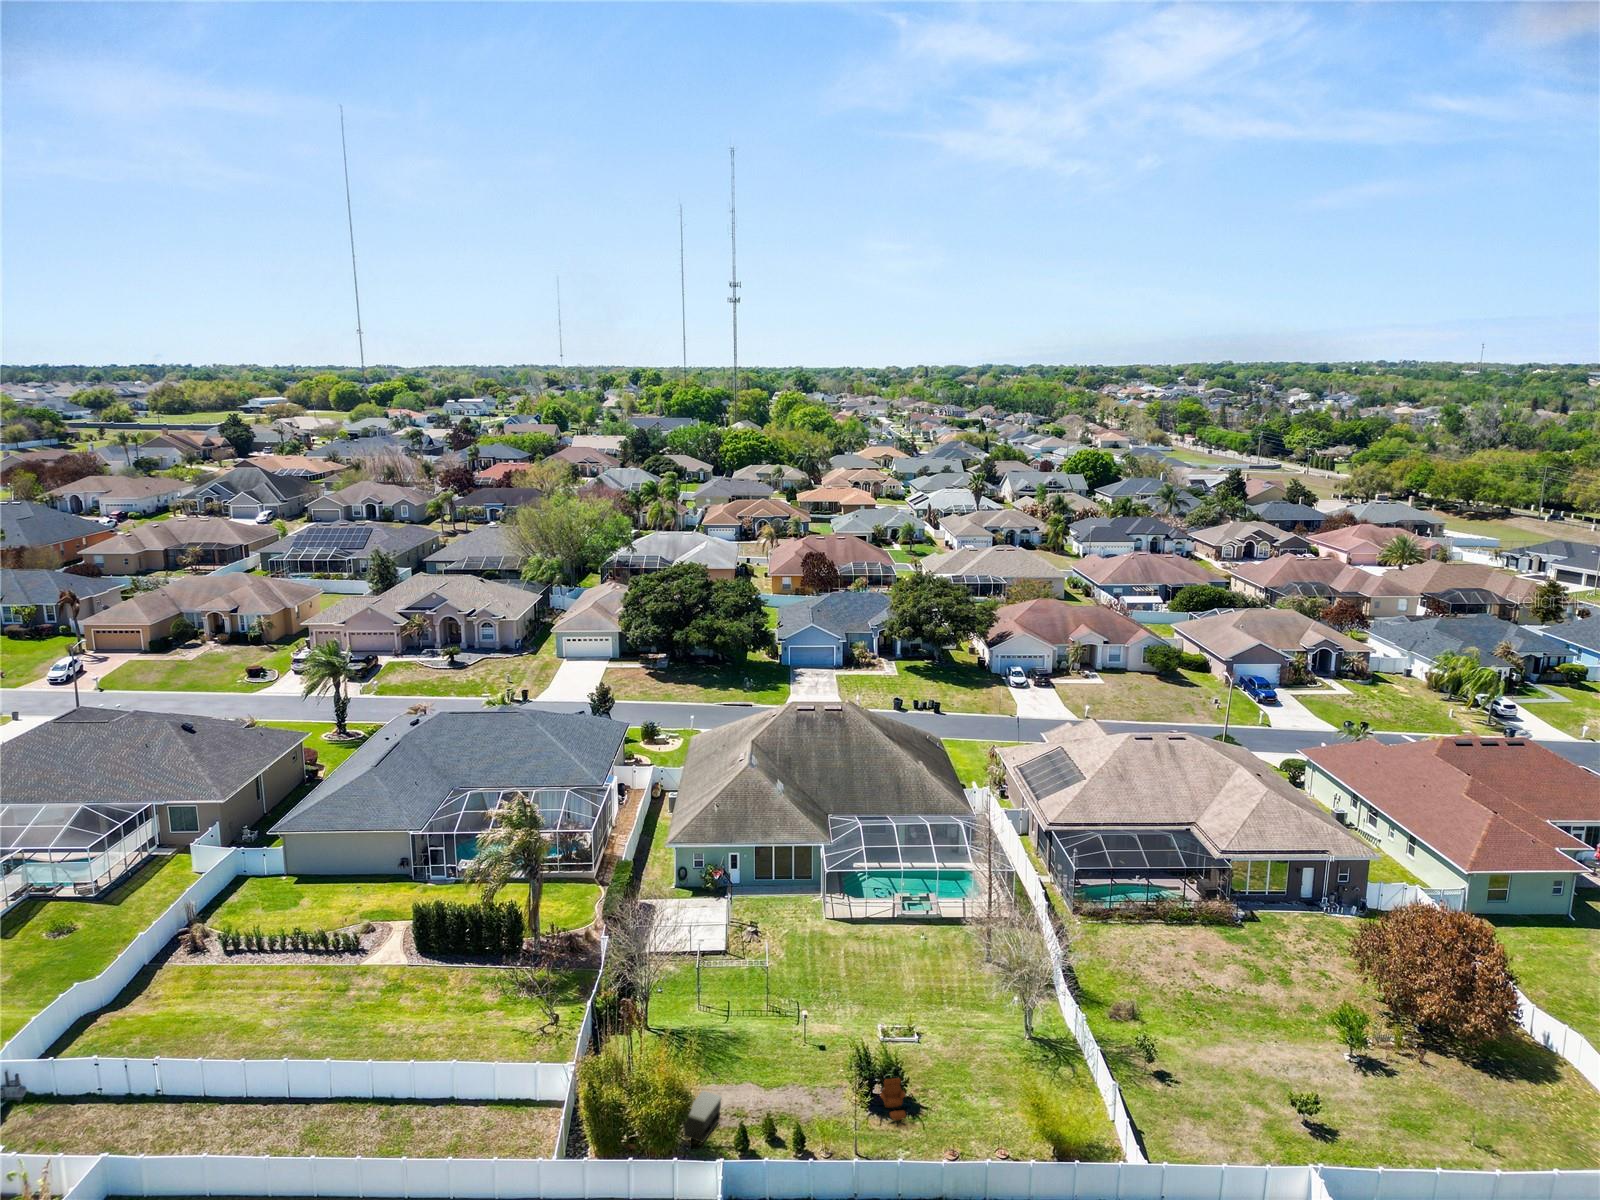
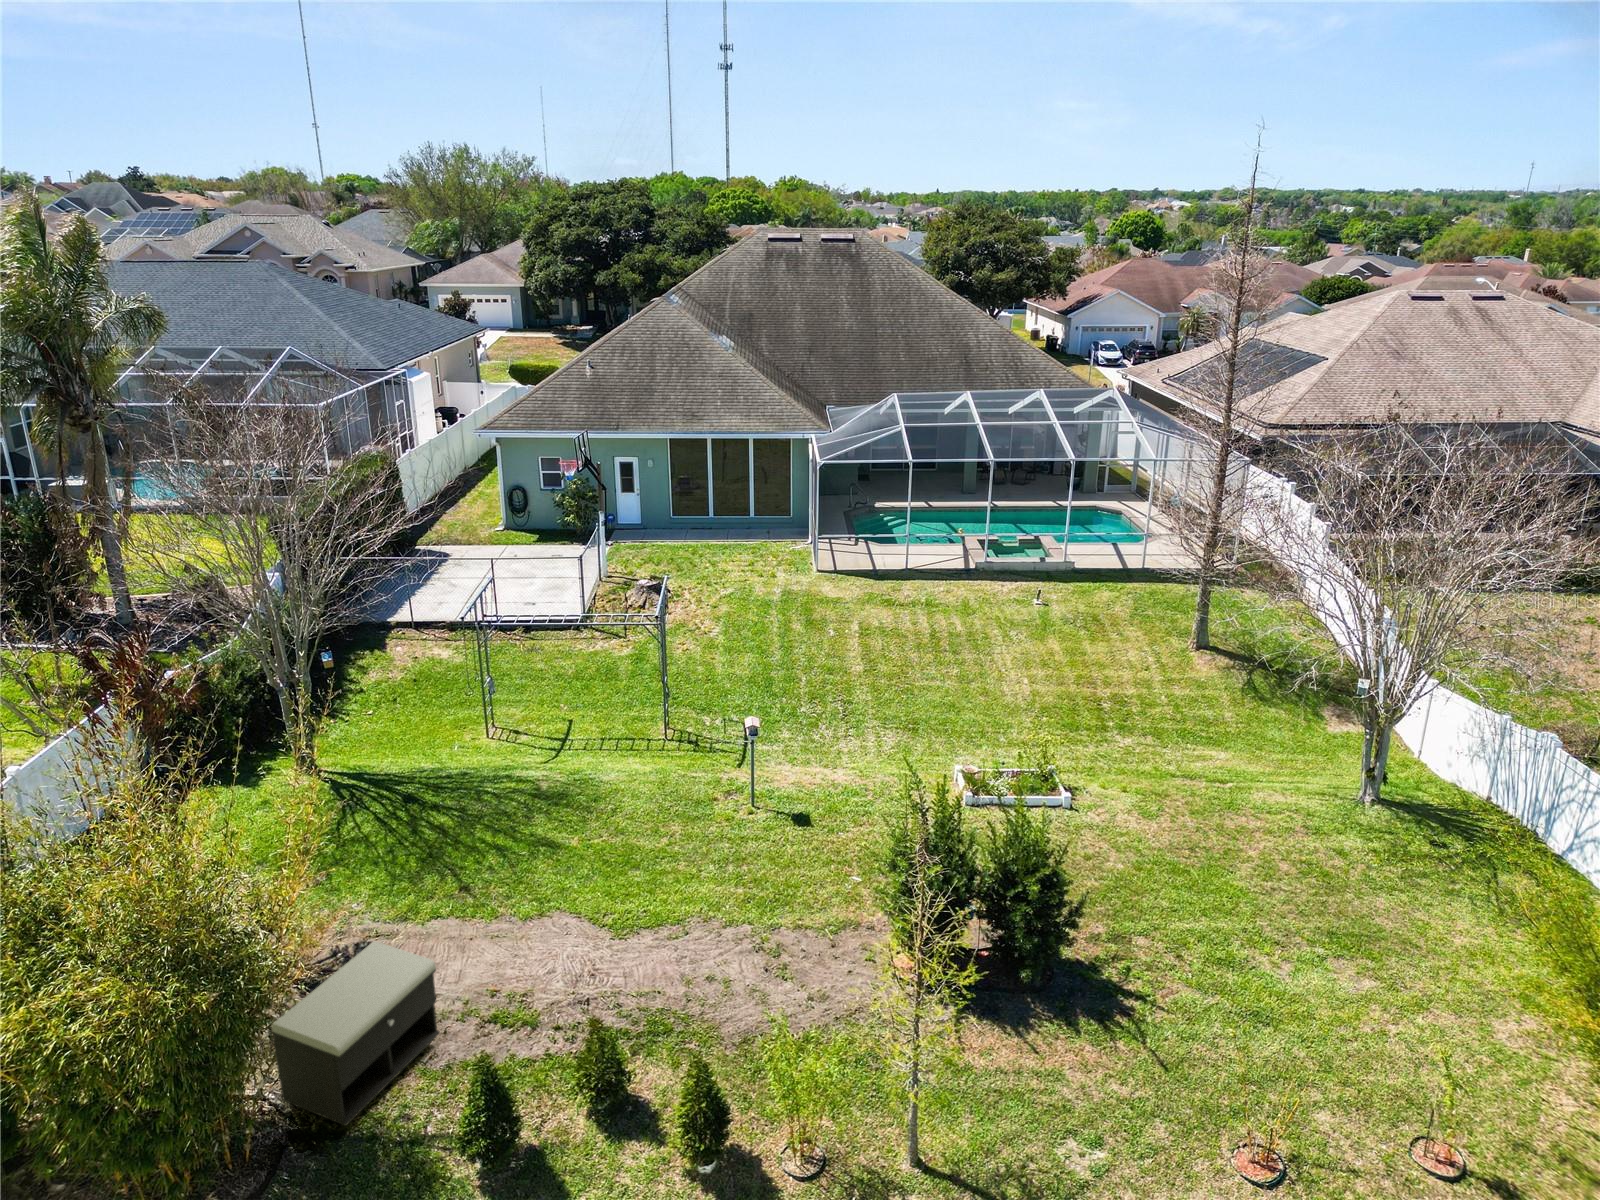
lounge chair: present [880,1078,906,1124] -> none [990,901,1086,1065]

